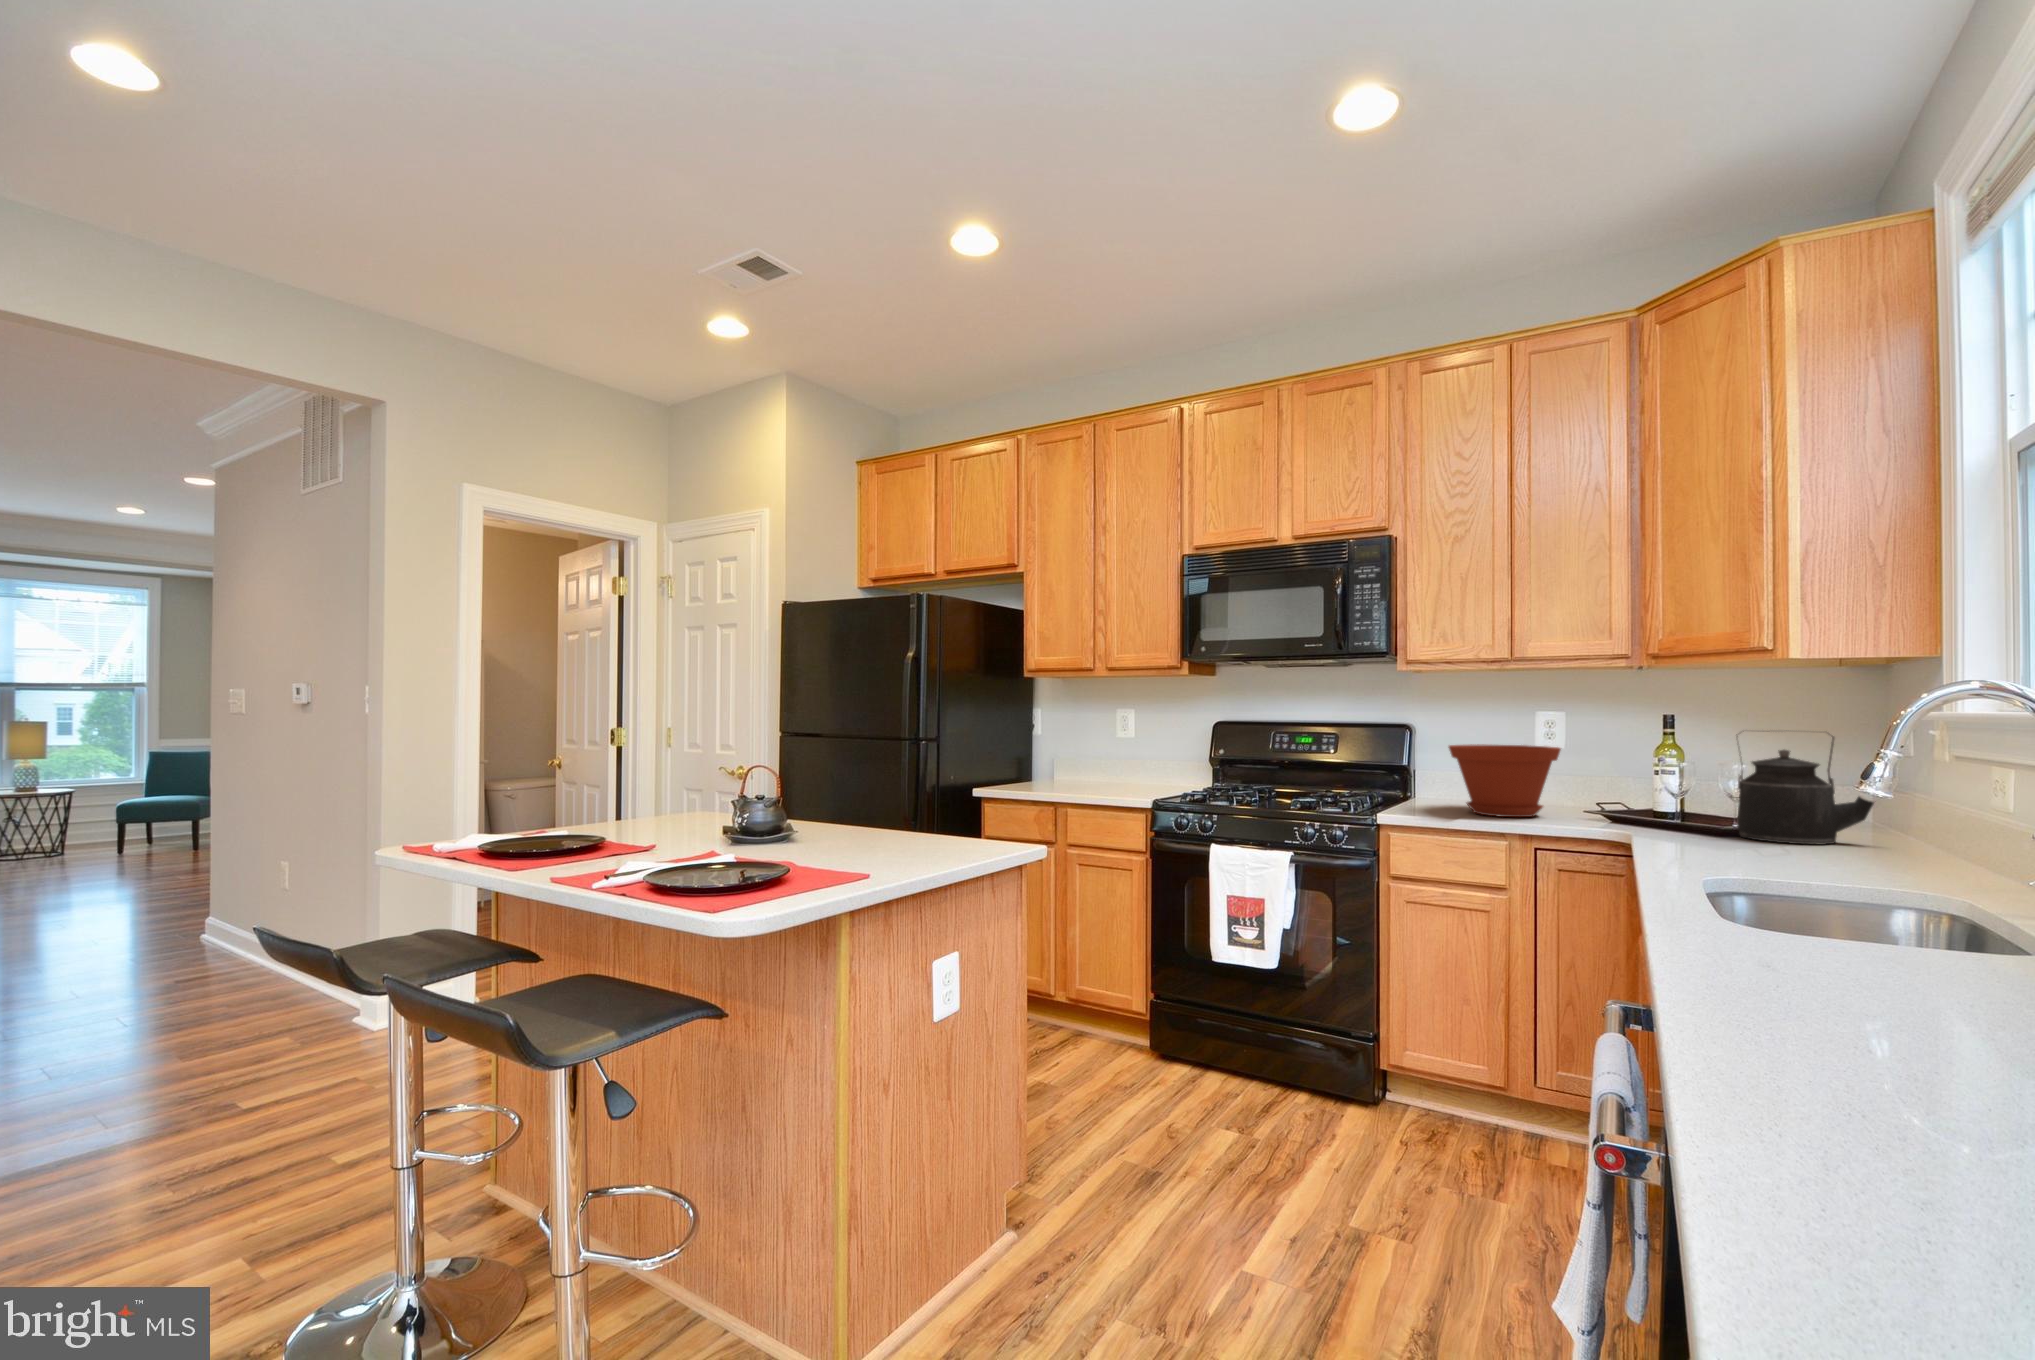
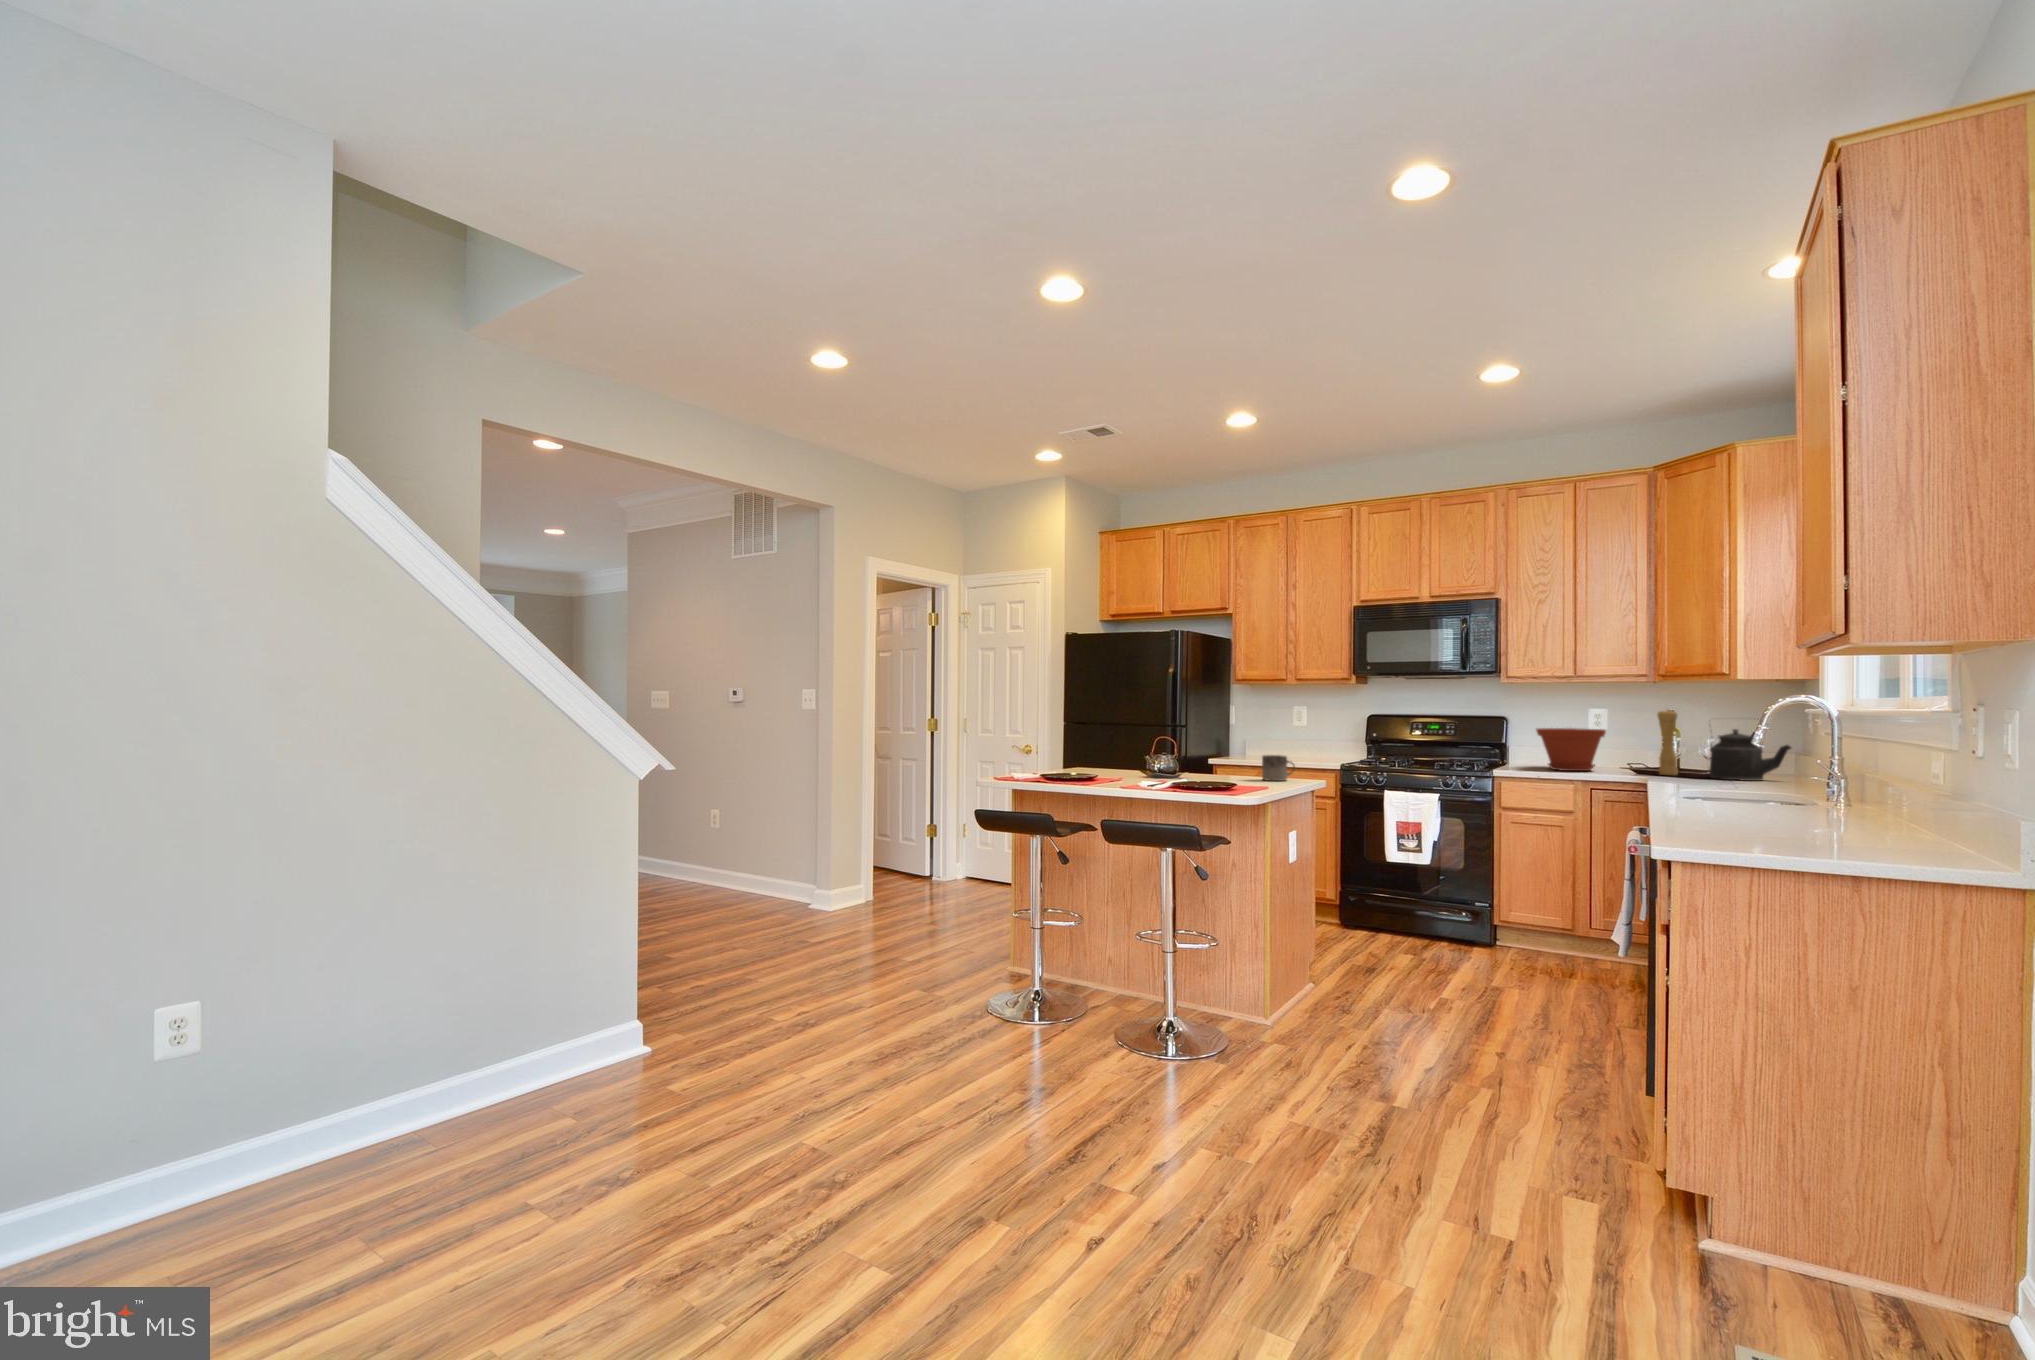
pepper mill: none [1645,715,1680,829] -> present [1657,710,1678,775]
mug: none [915,801,976,853] -> present [1262,755,1295,781]

